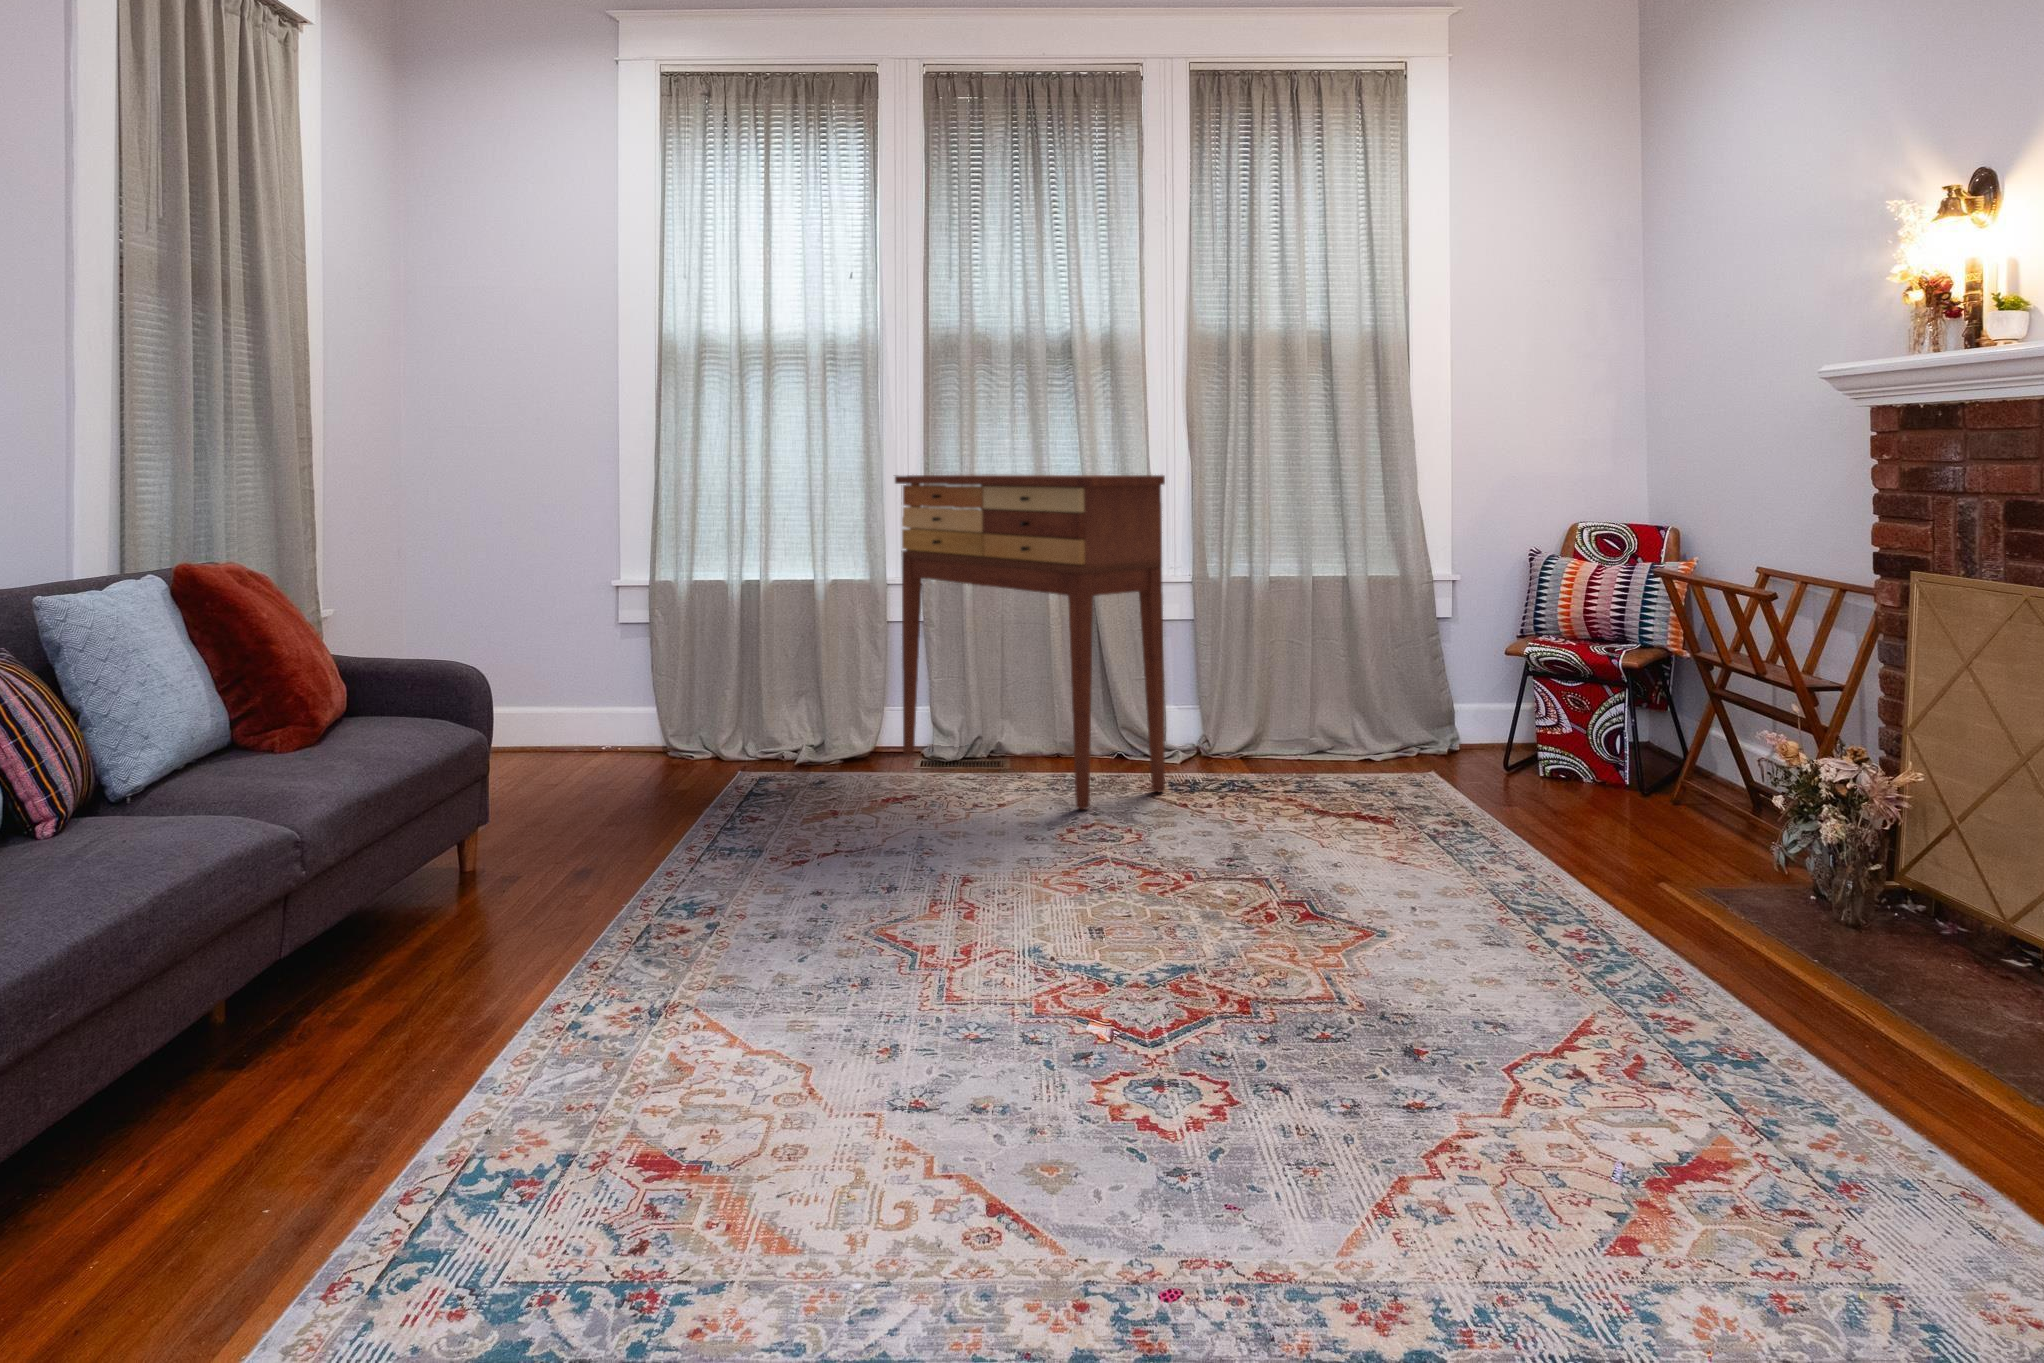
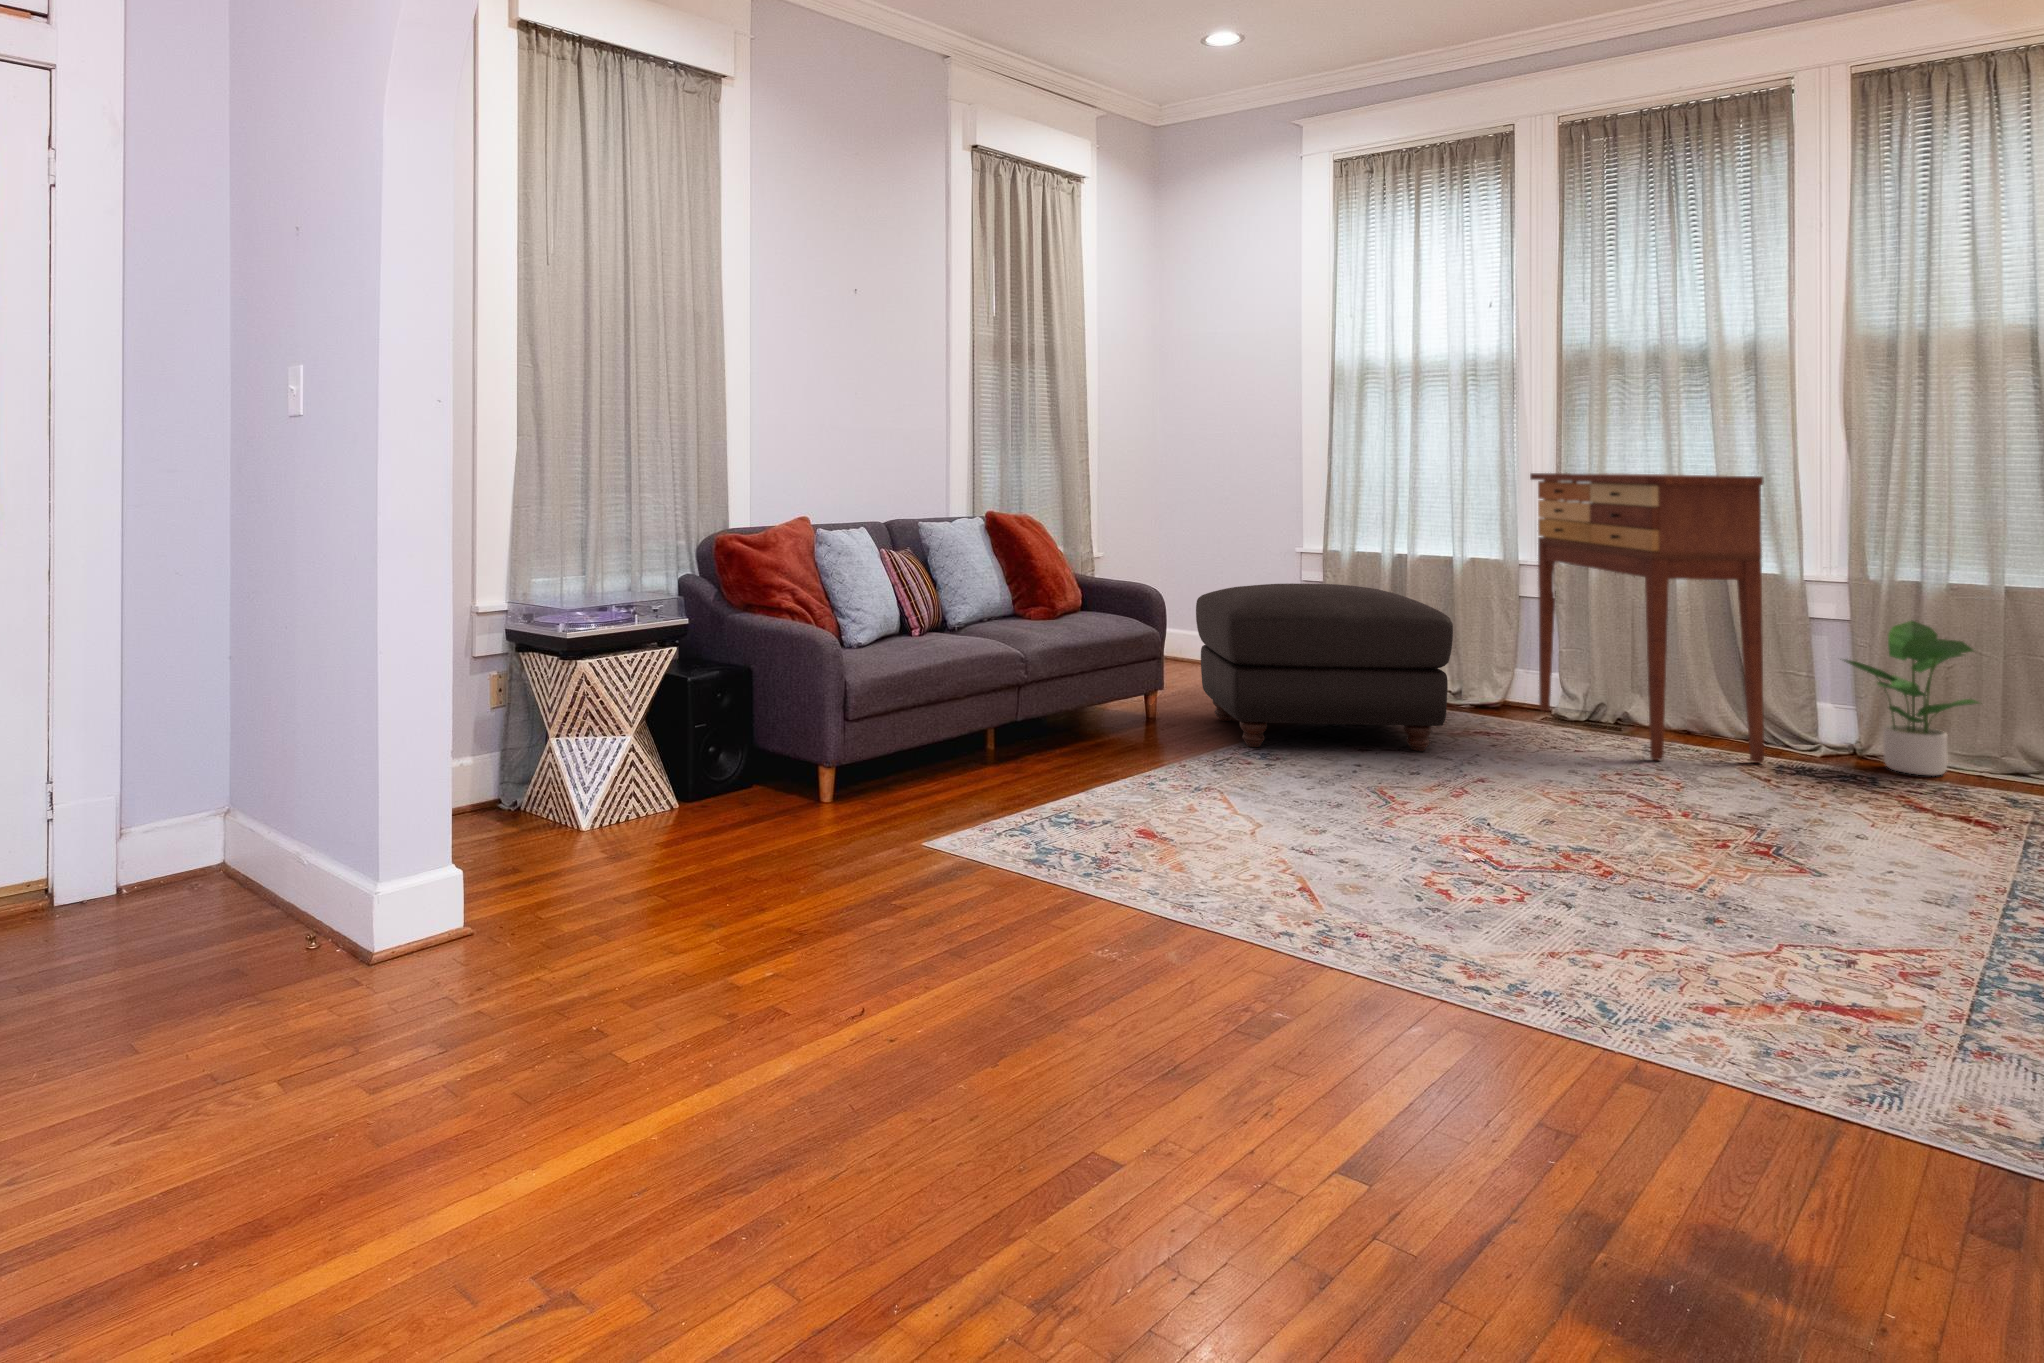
potted plant: none [1211,618,1324,778] -> present [1844,621,1979,775]
ottoman: none [533,634,898,900] -> present [1196,583,1453,751]

